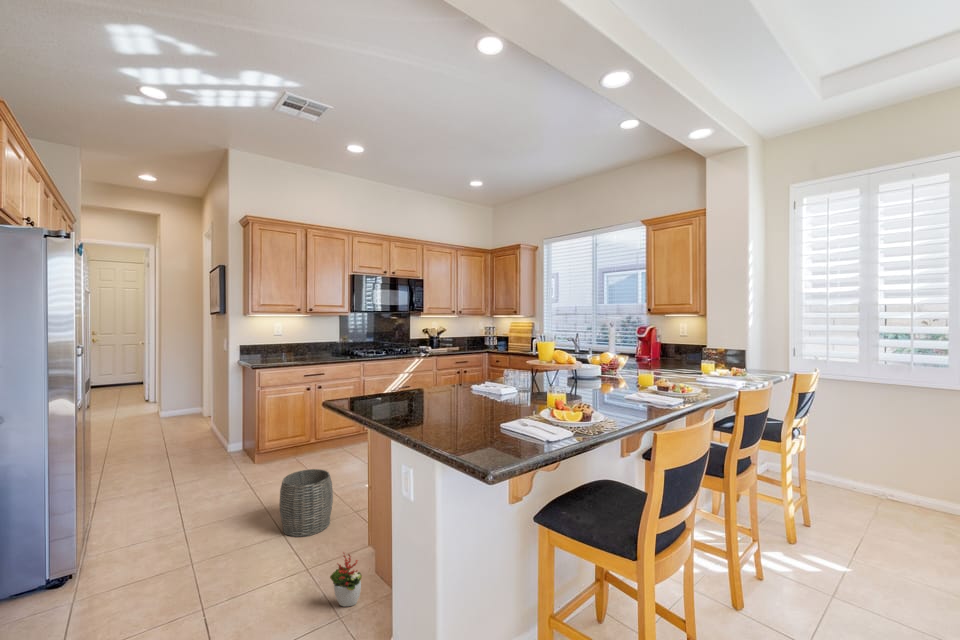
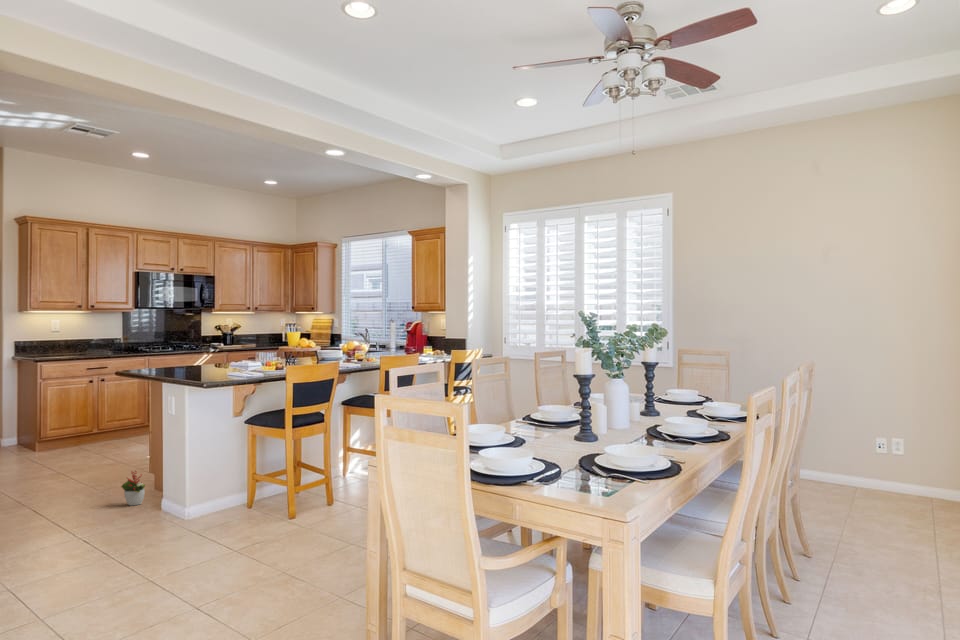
woven basket: present [280,469,333,537] -> none [73,437,121,485]

